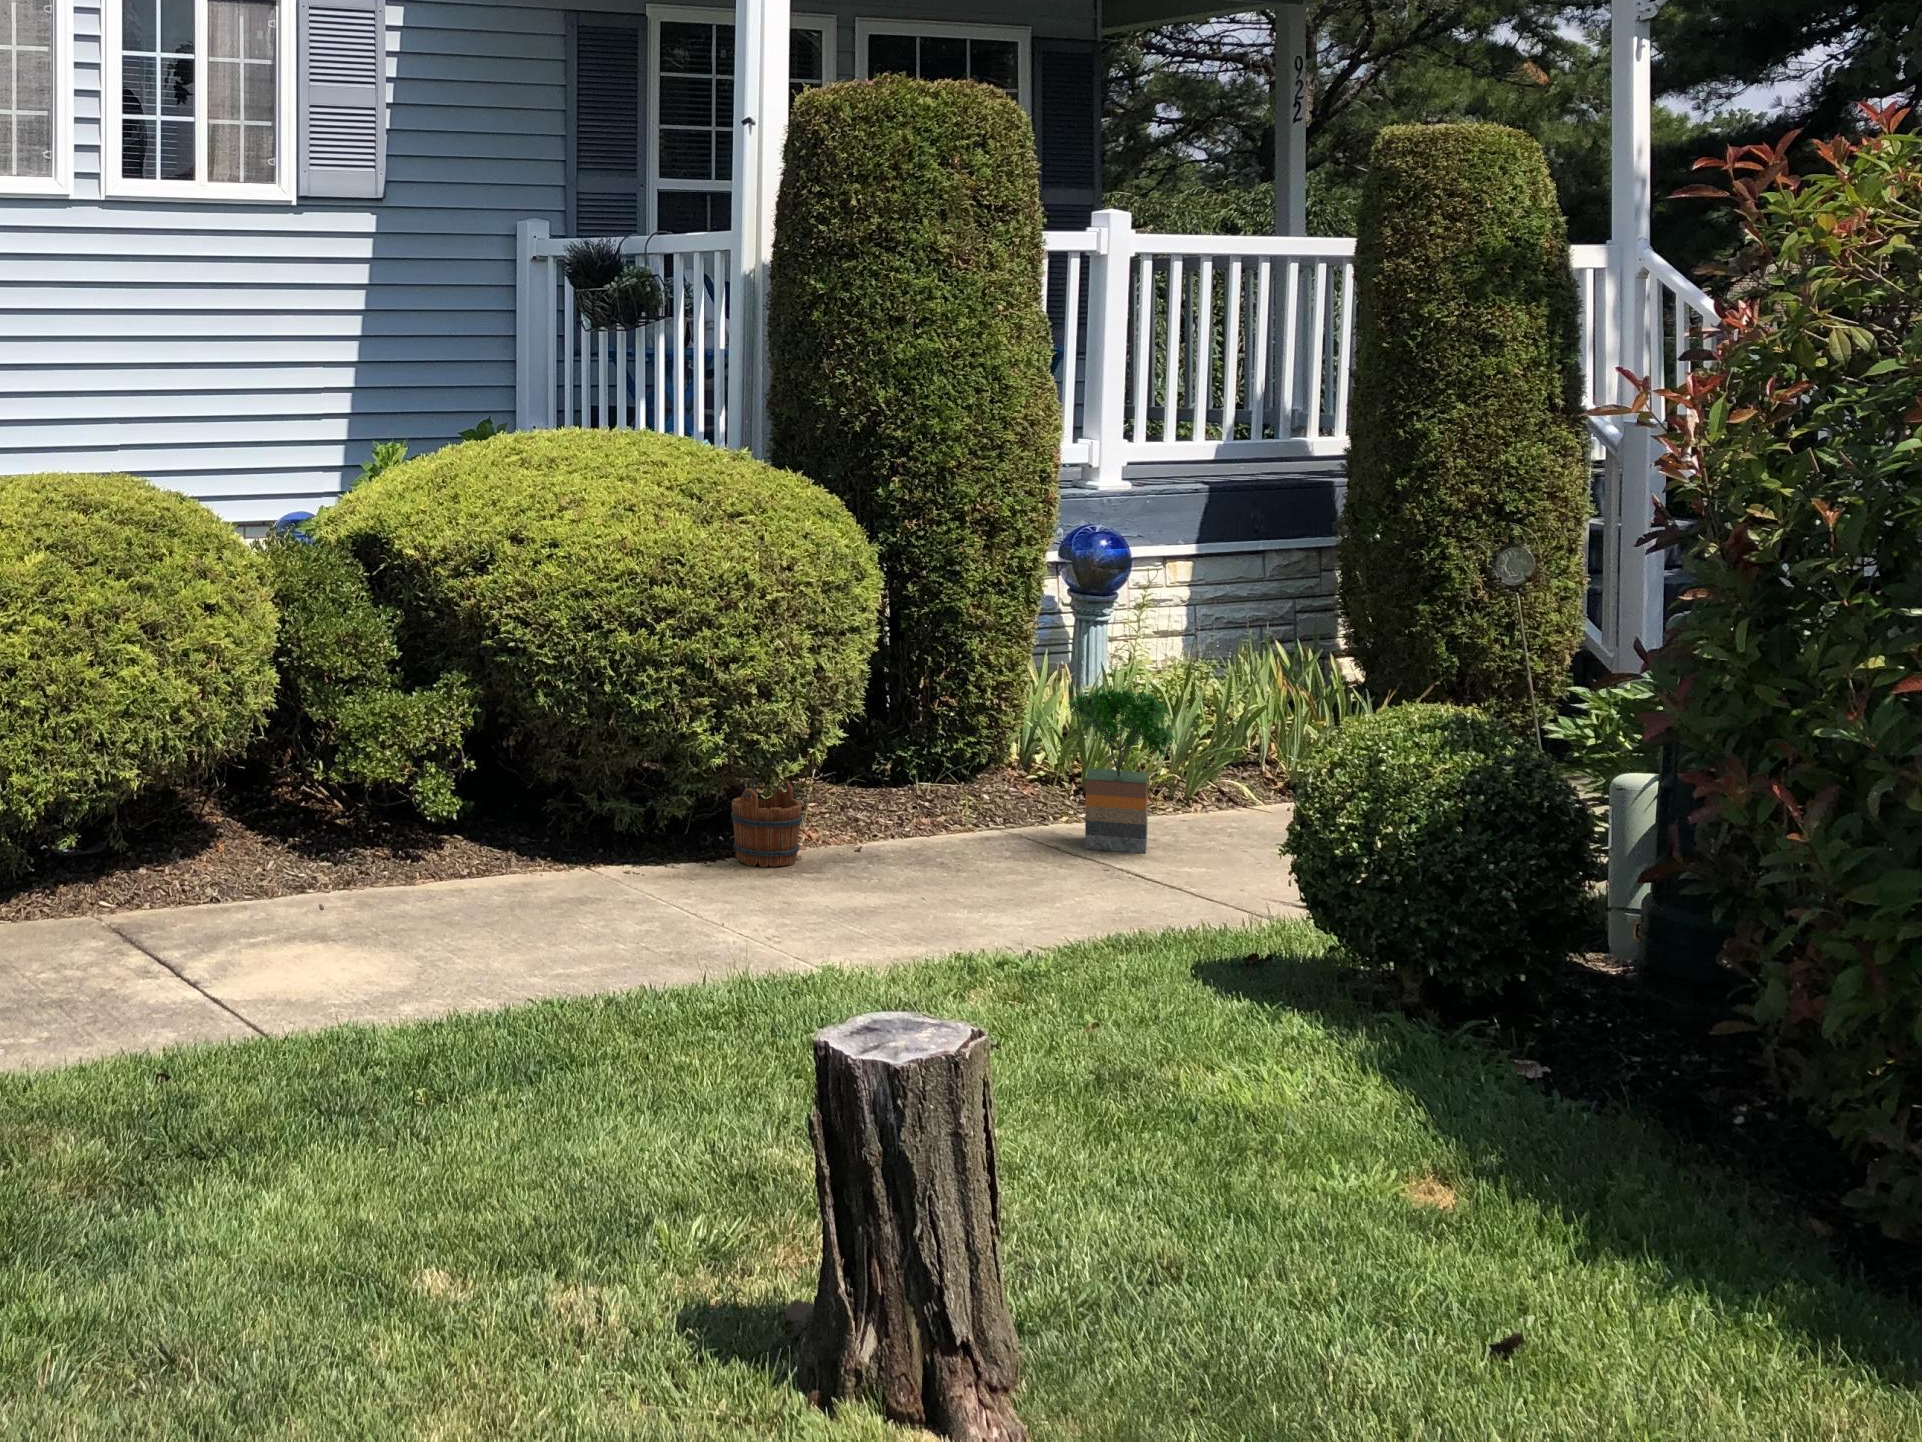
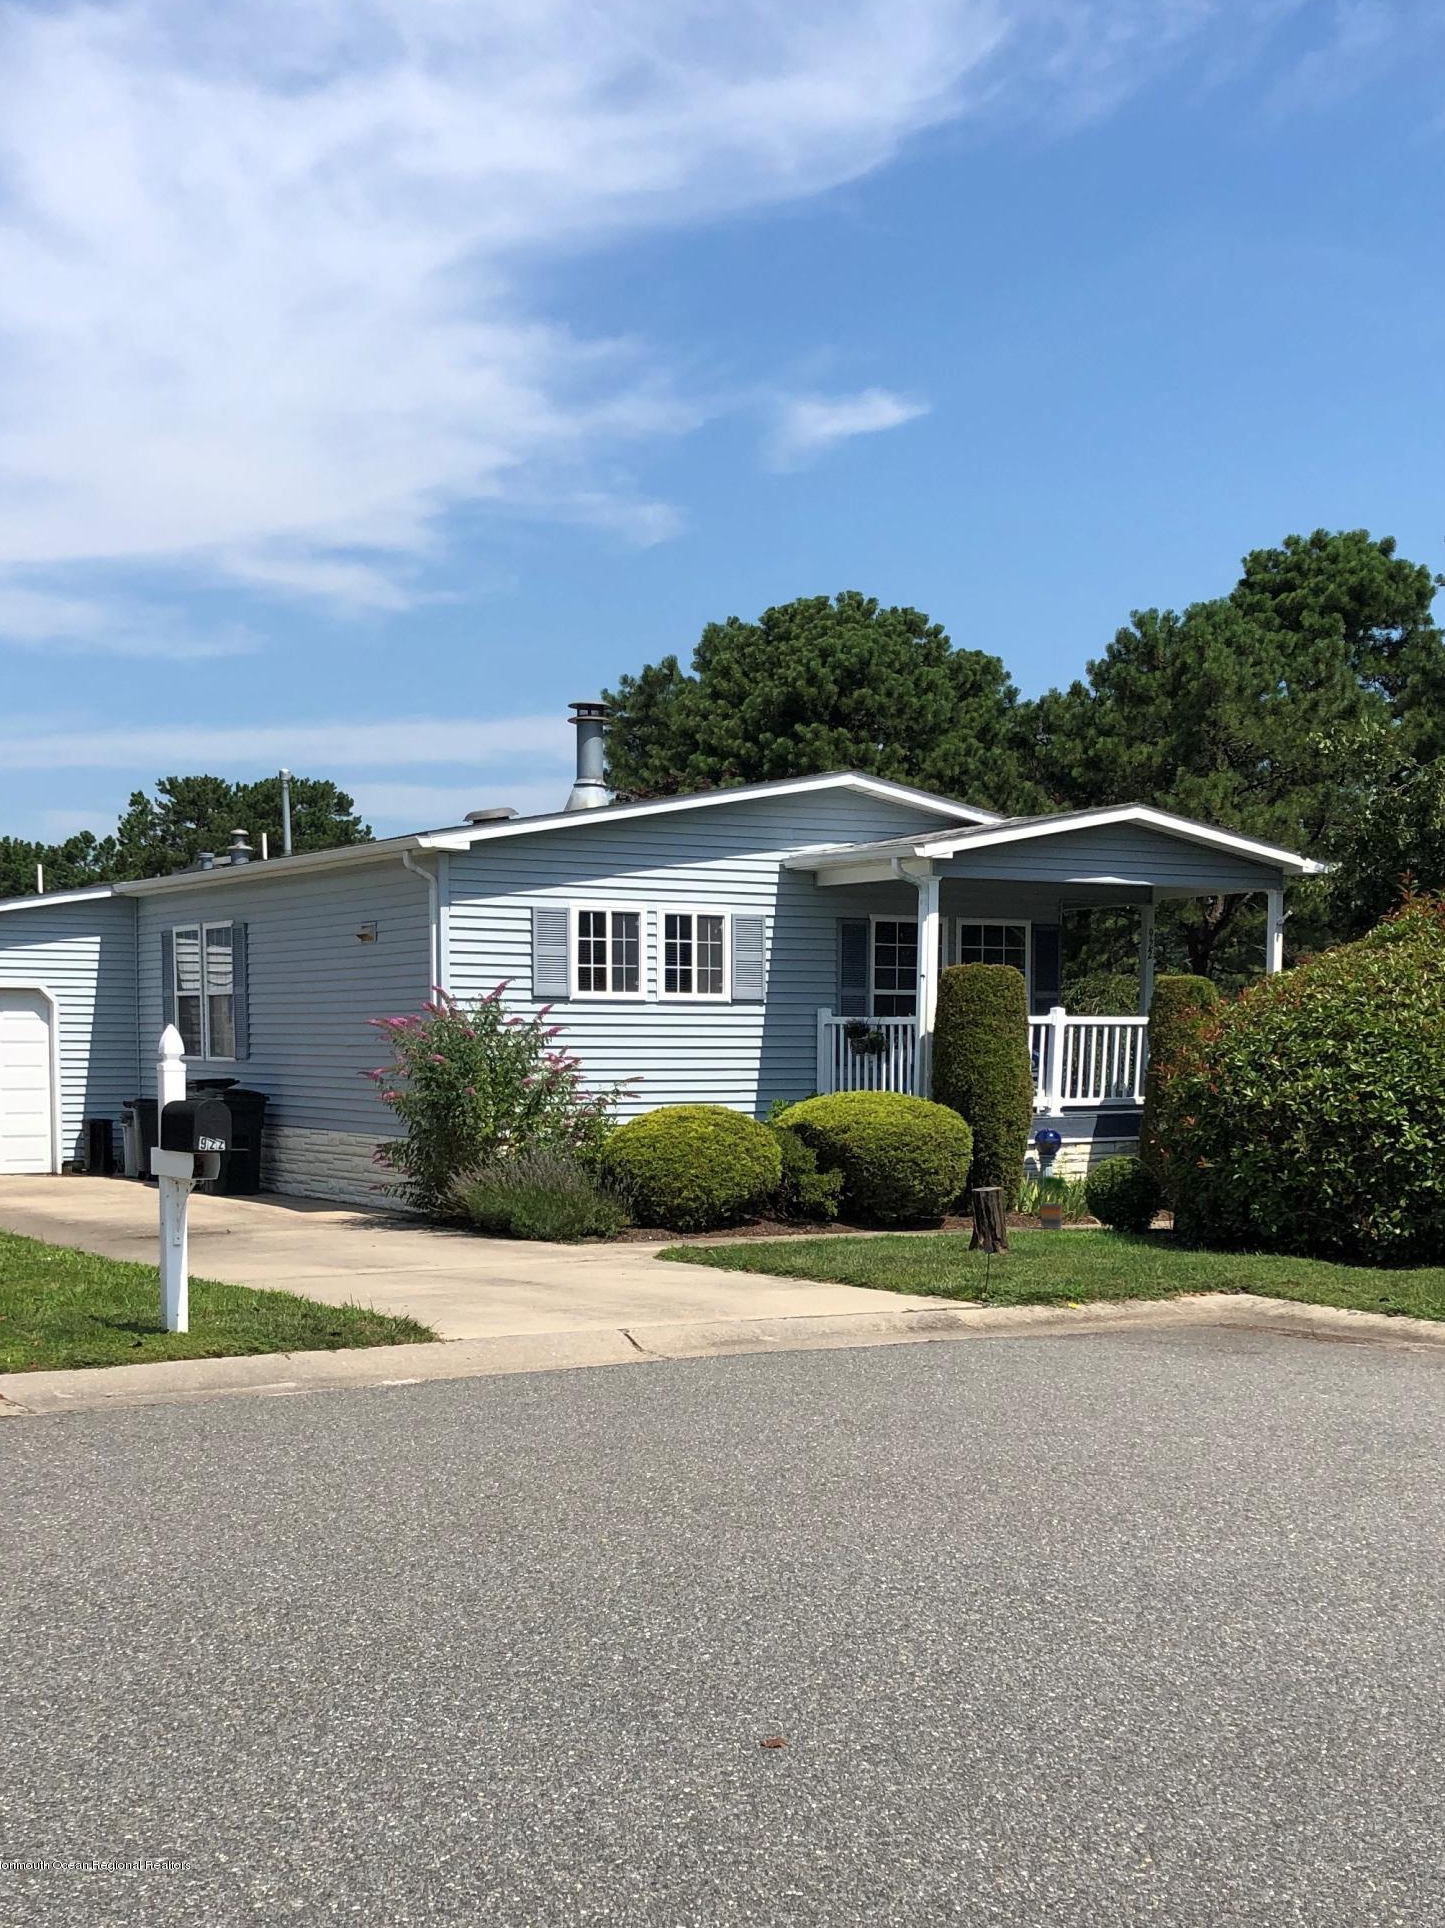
wooden bucket: present [731,778,802,867] -> none [925,1191,949,1230]

